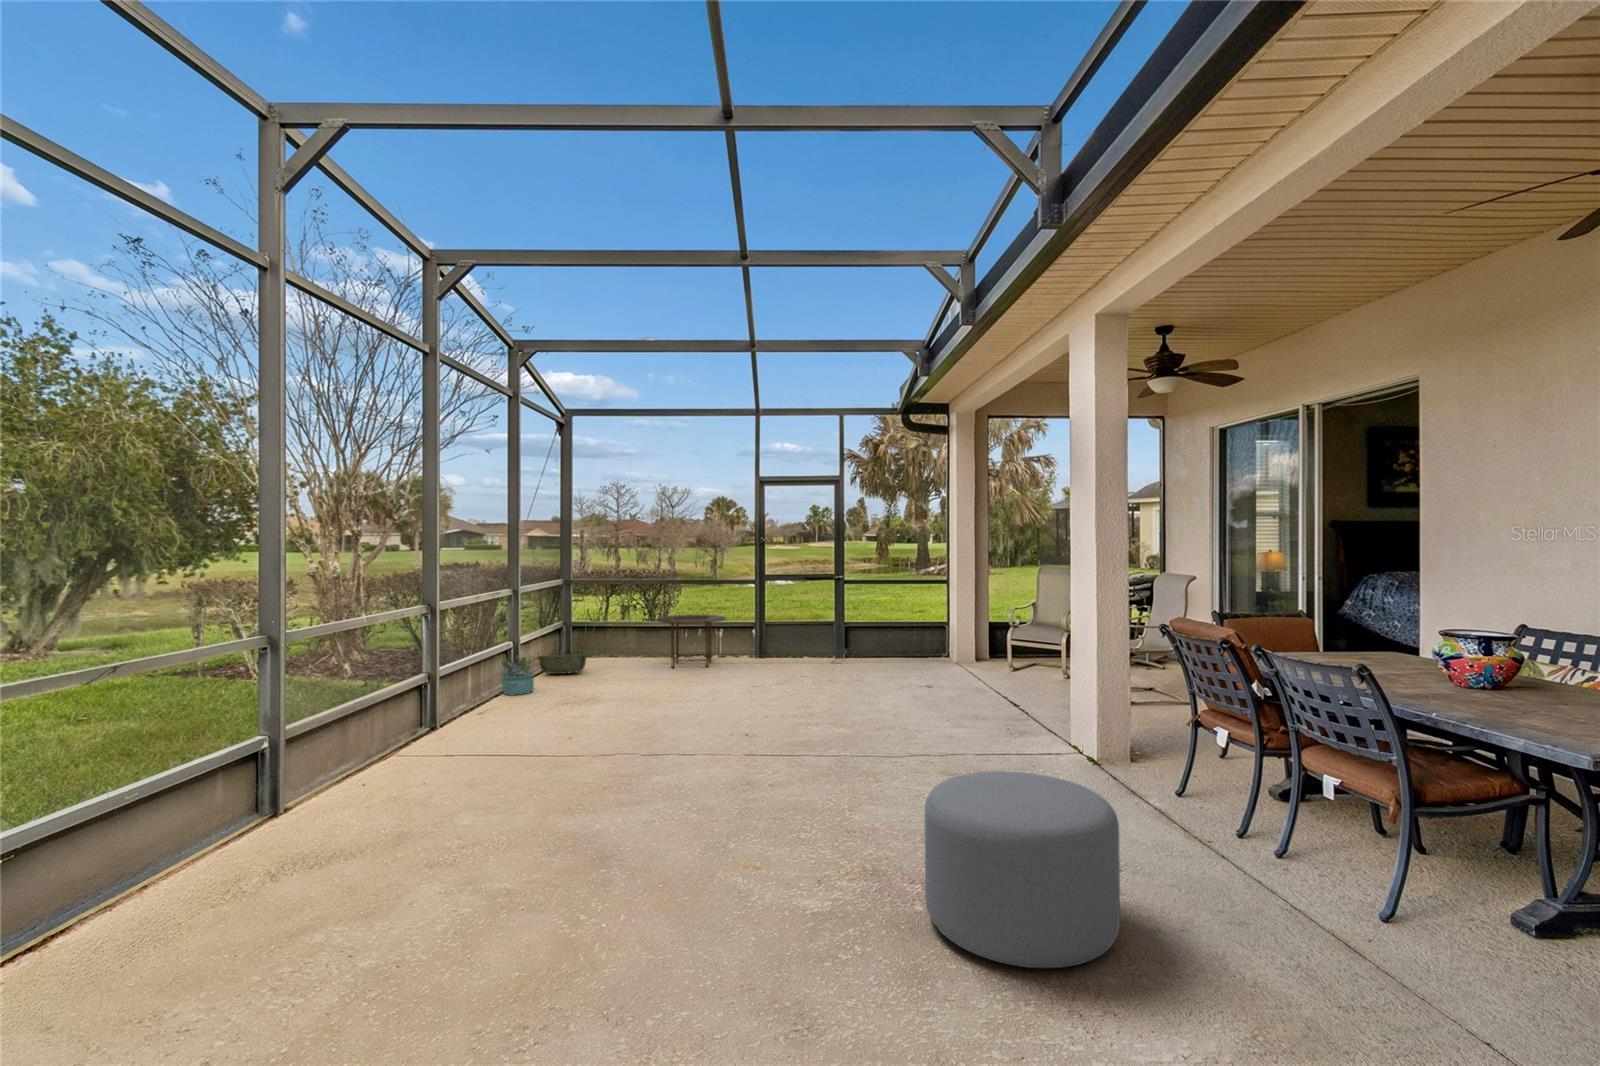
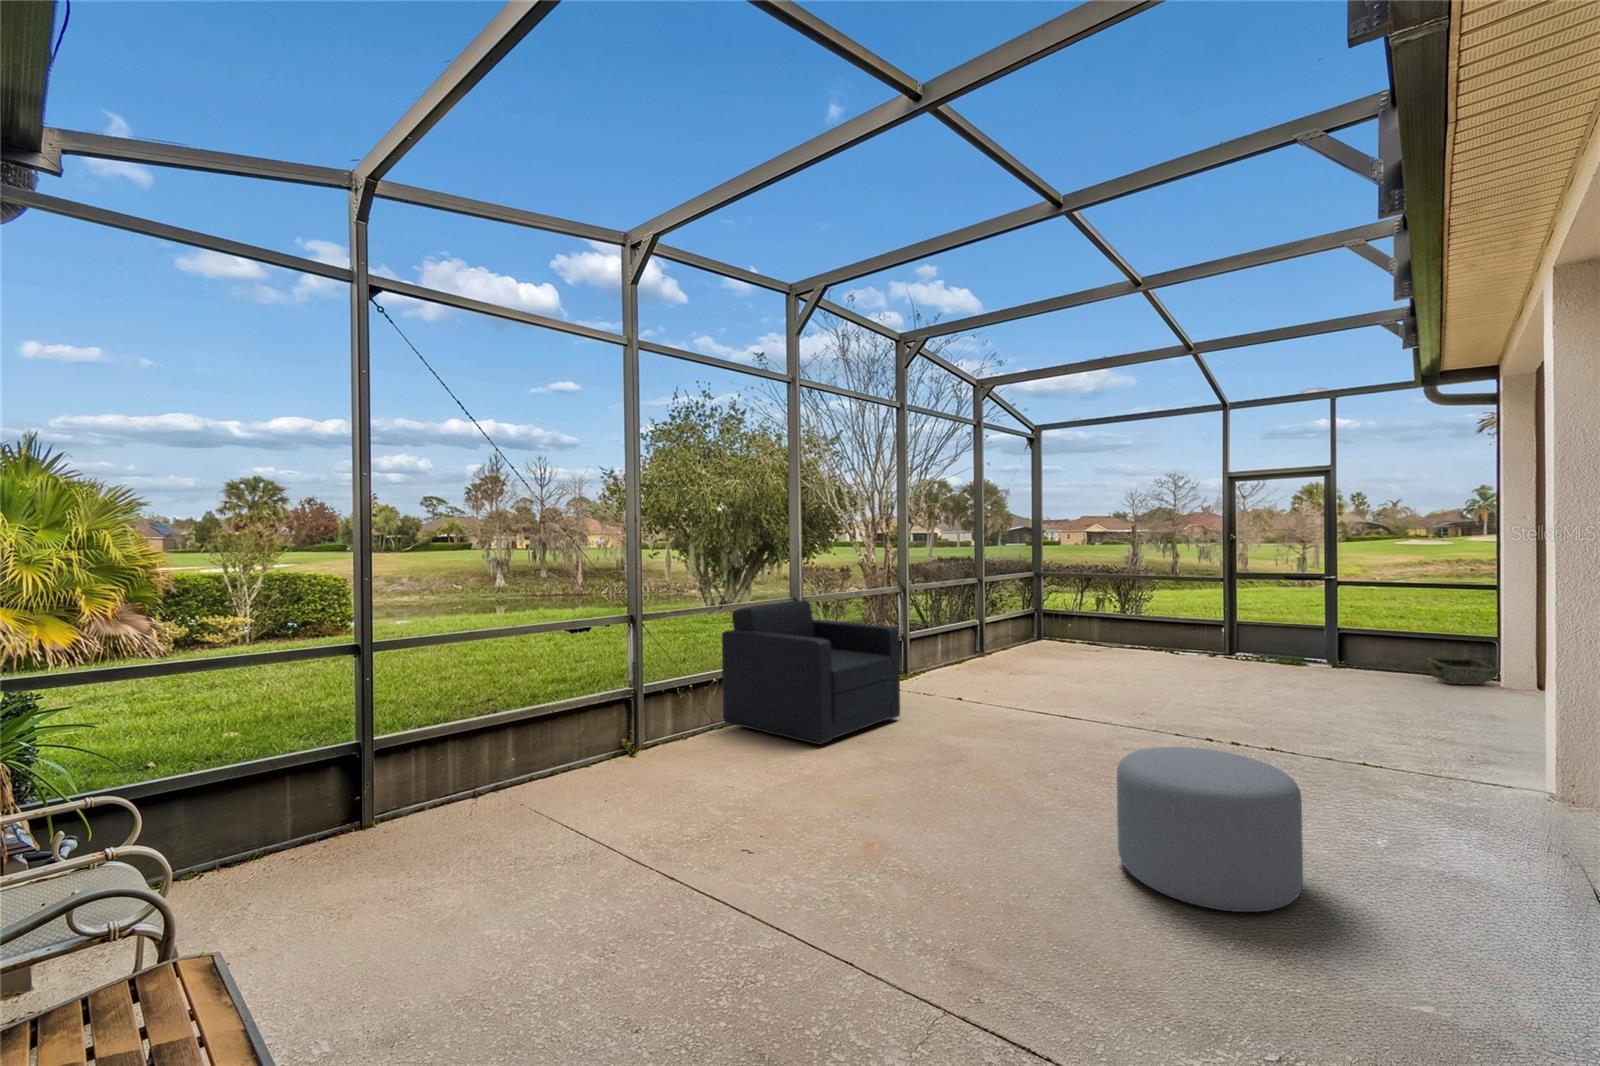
side table: present [657,614,725,668] -> none [1116,608,1188,660]
armchair: none [138,639,484,889] -> present [722,601,900,745]
woven basket: present [538,654,587,674] -> present [1428,657,1499,684]
decorative plant: present [499,657,534,695] -> none [968,630,996,661]

